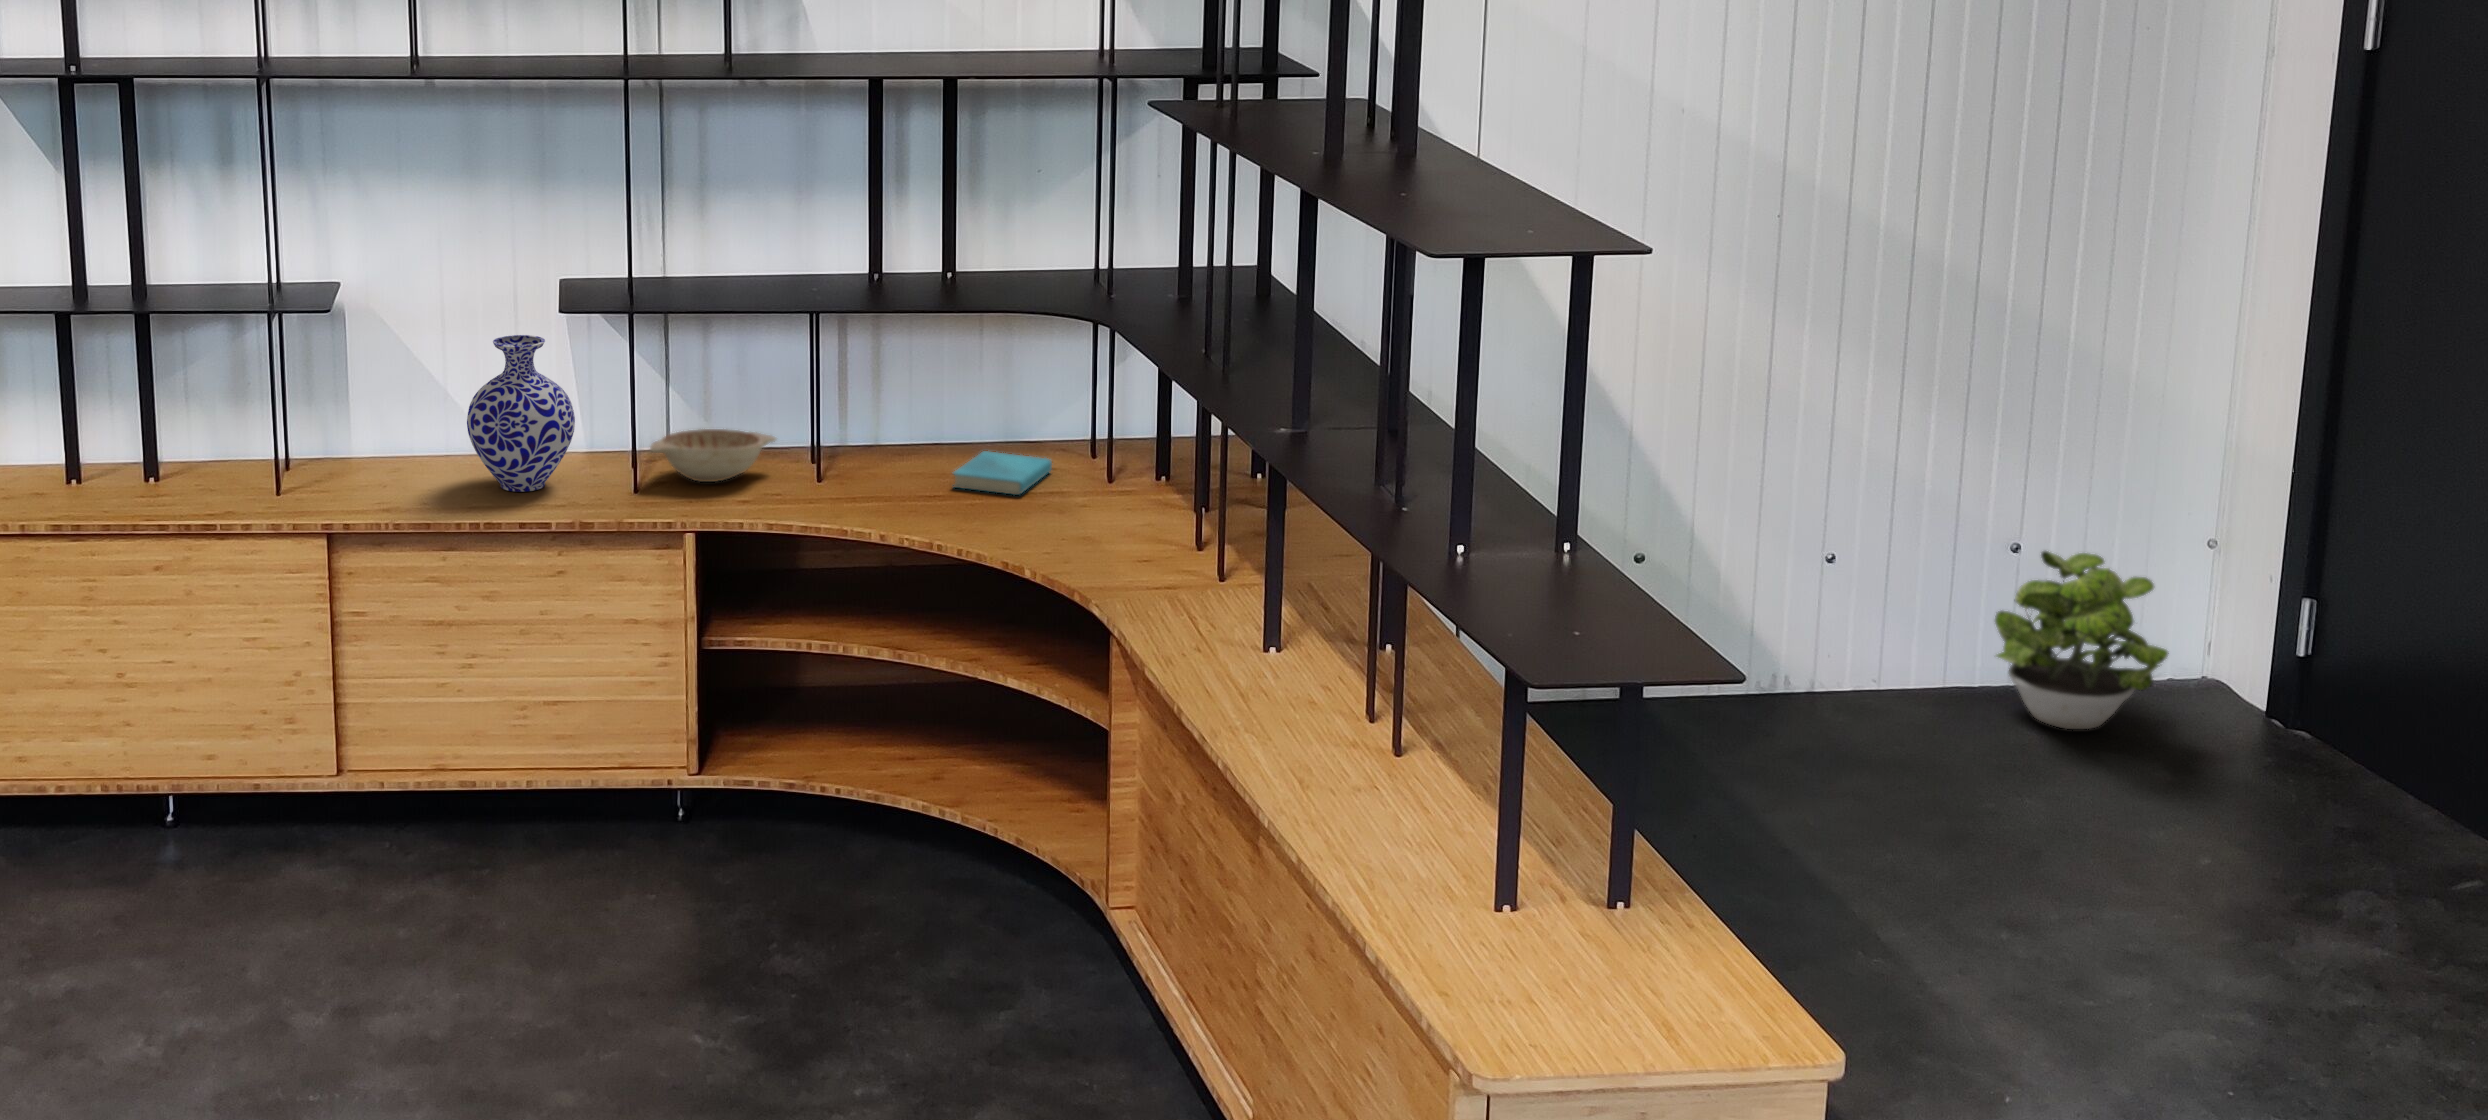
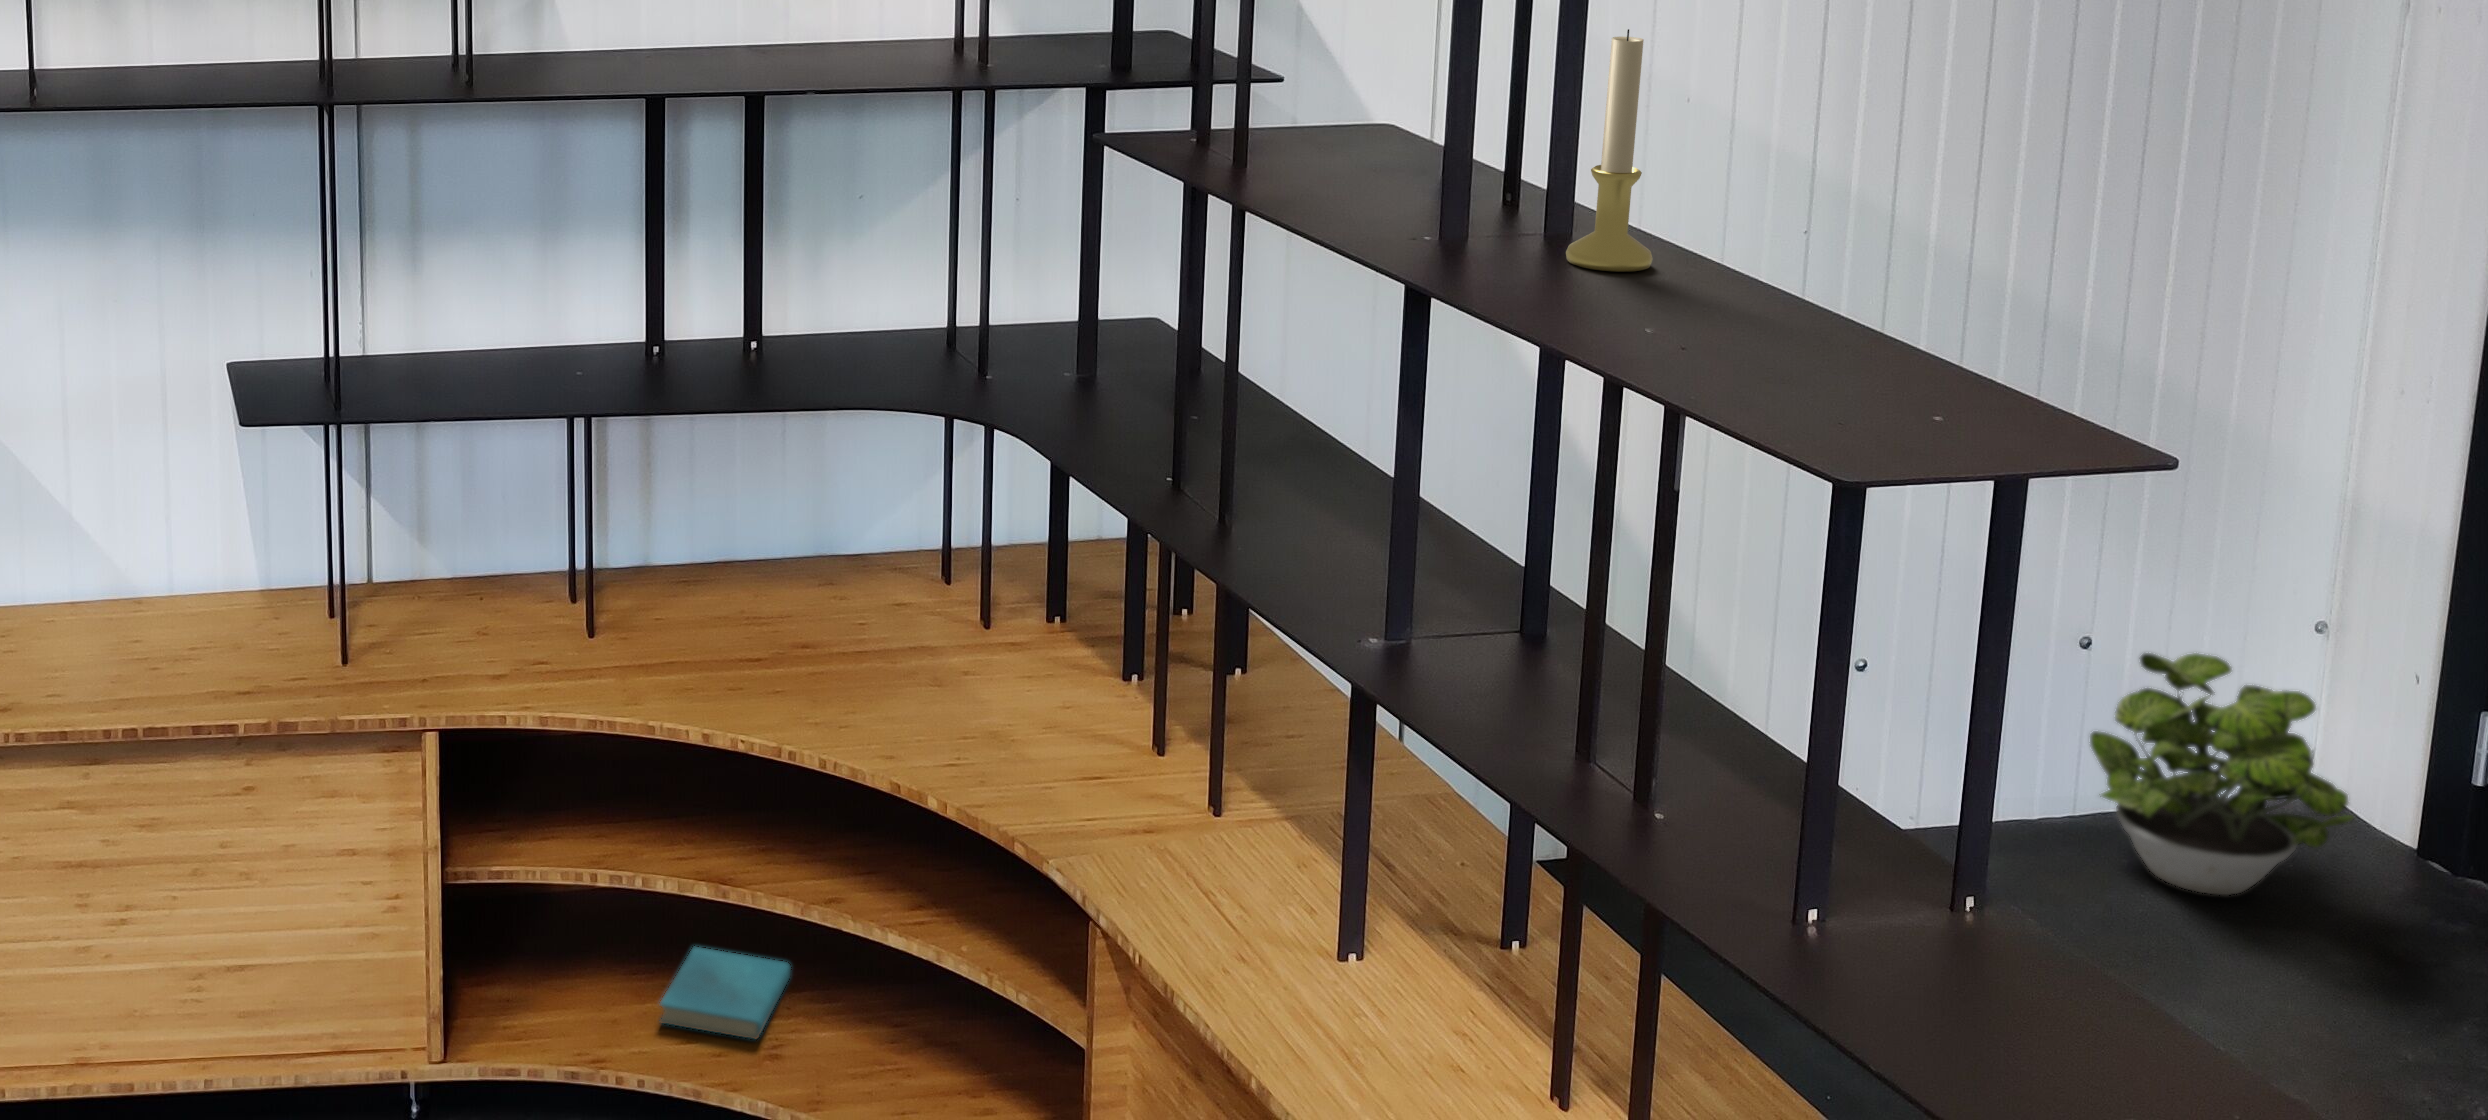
candle holder: none [1398,22,1452,182] -> present [1566,29,1653,272]
vase: present [467,335,575,492] -> none [109,451,258,669]
decorative bowl: present [650,429,776,482] -> none [361,564,530,644]
book: present [954,451,1052,495] -> present [659,947,791,1039]

